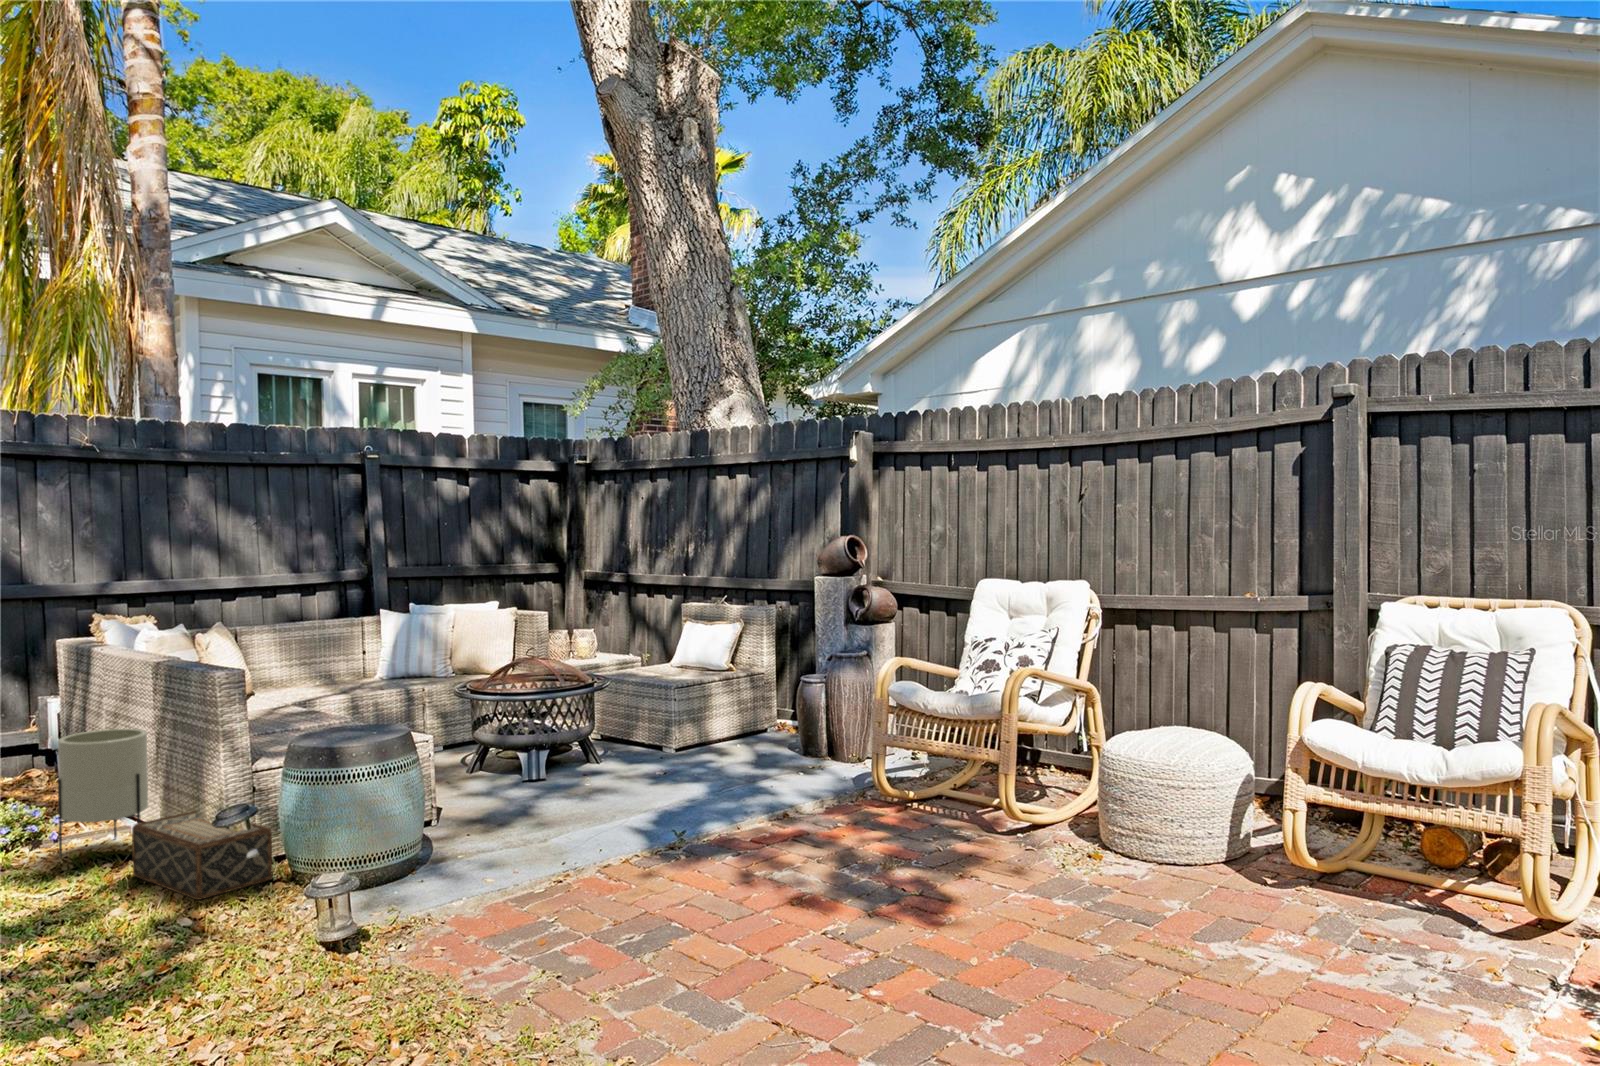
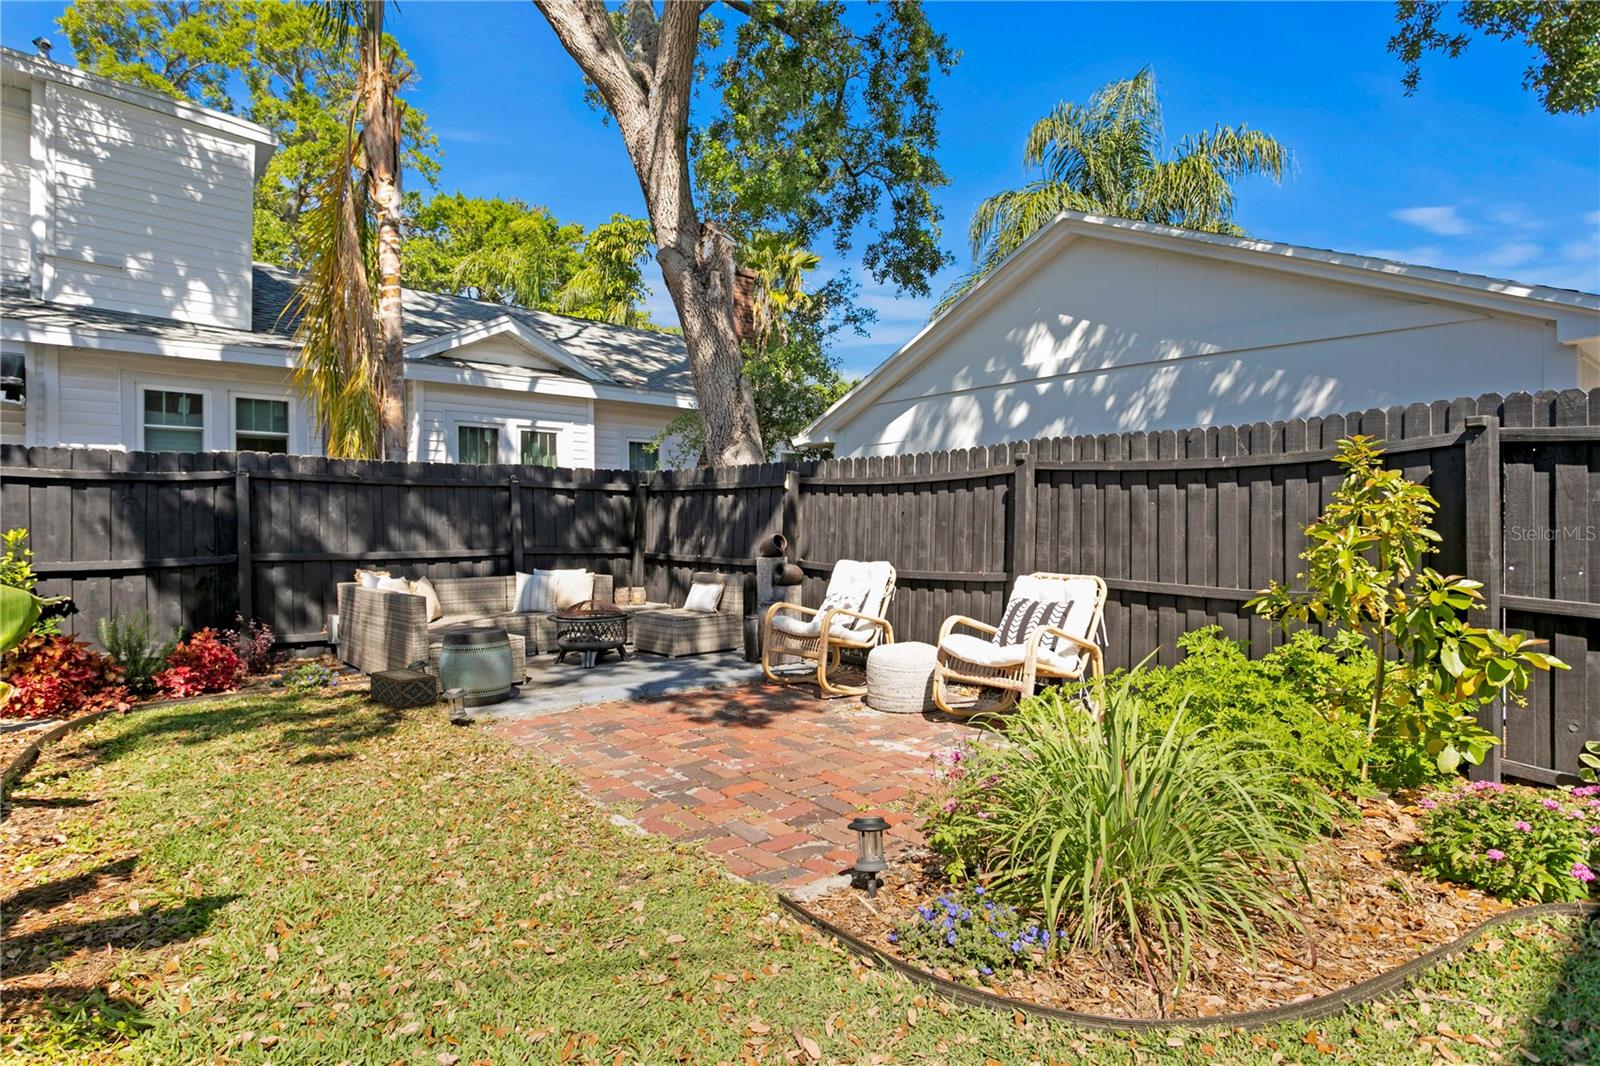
planter: present [58,729,148,858] -> none [336,628,380,691]

